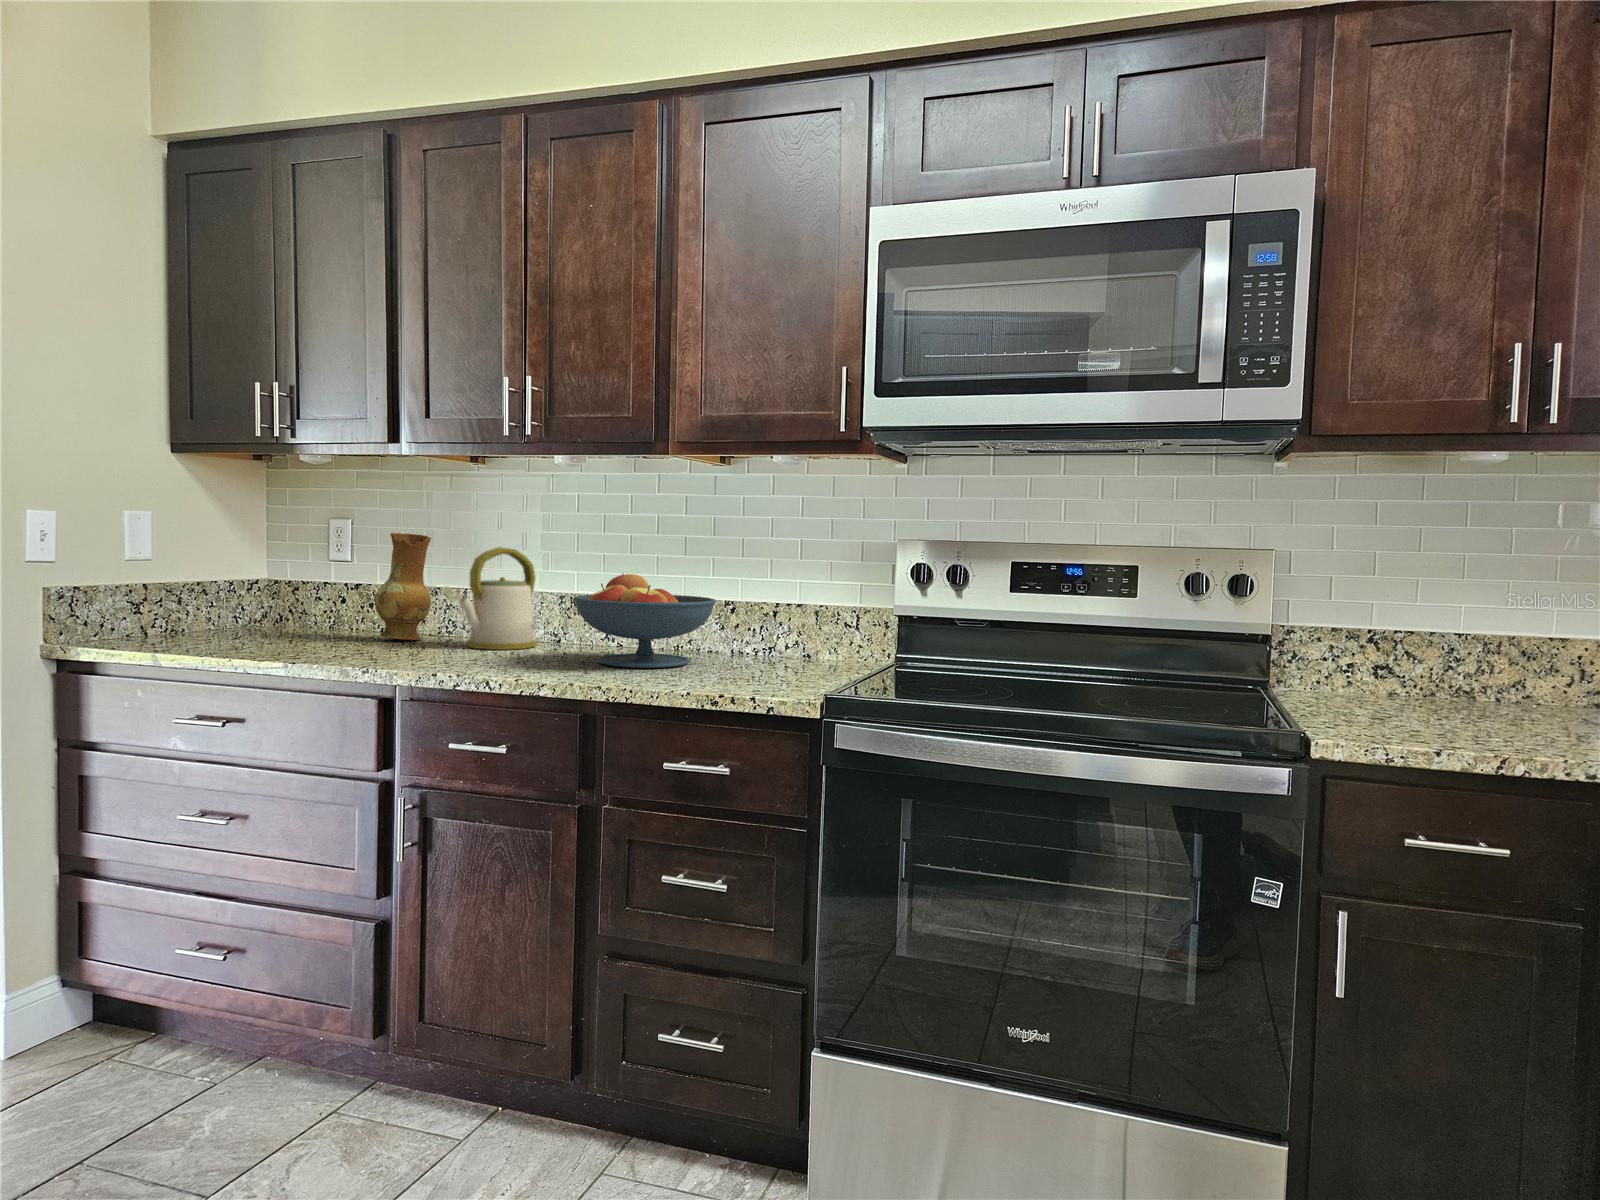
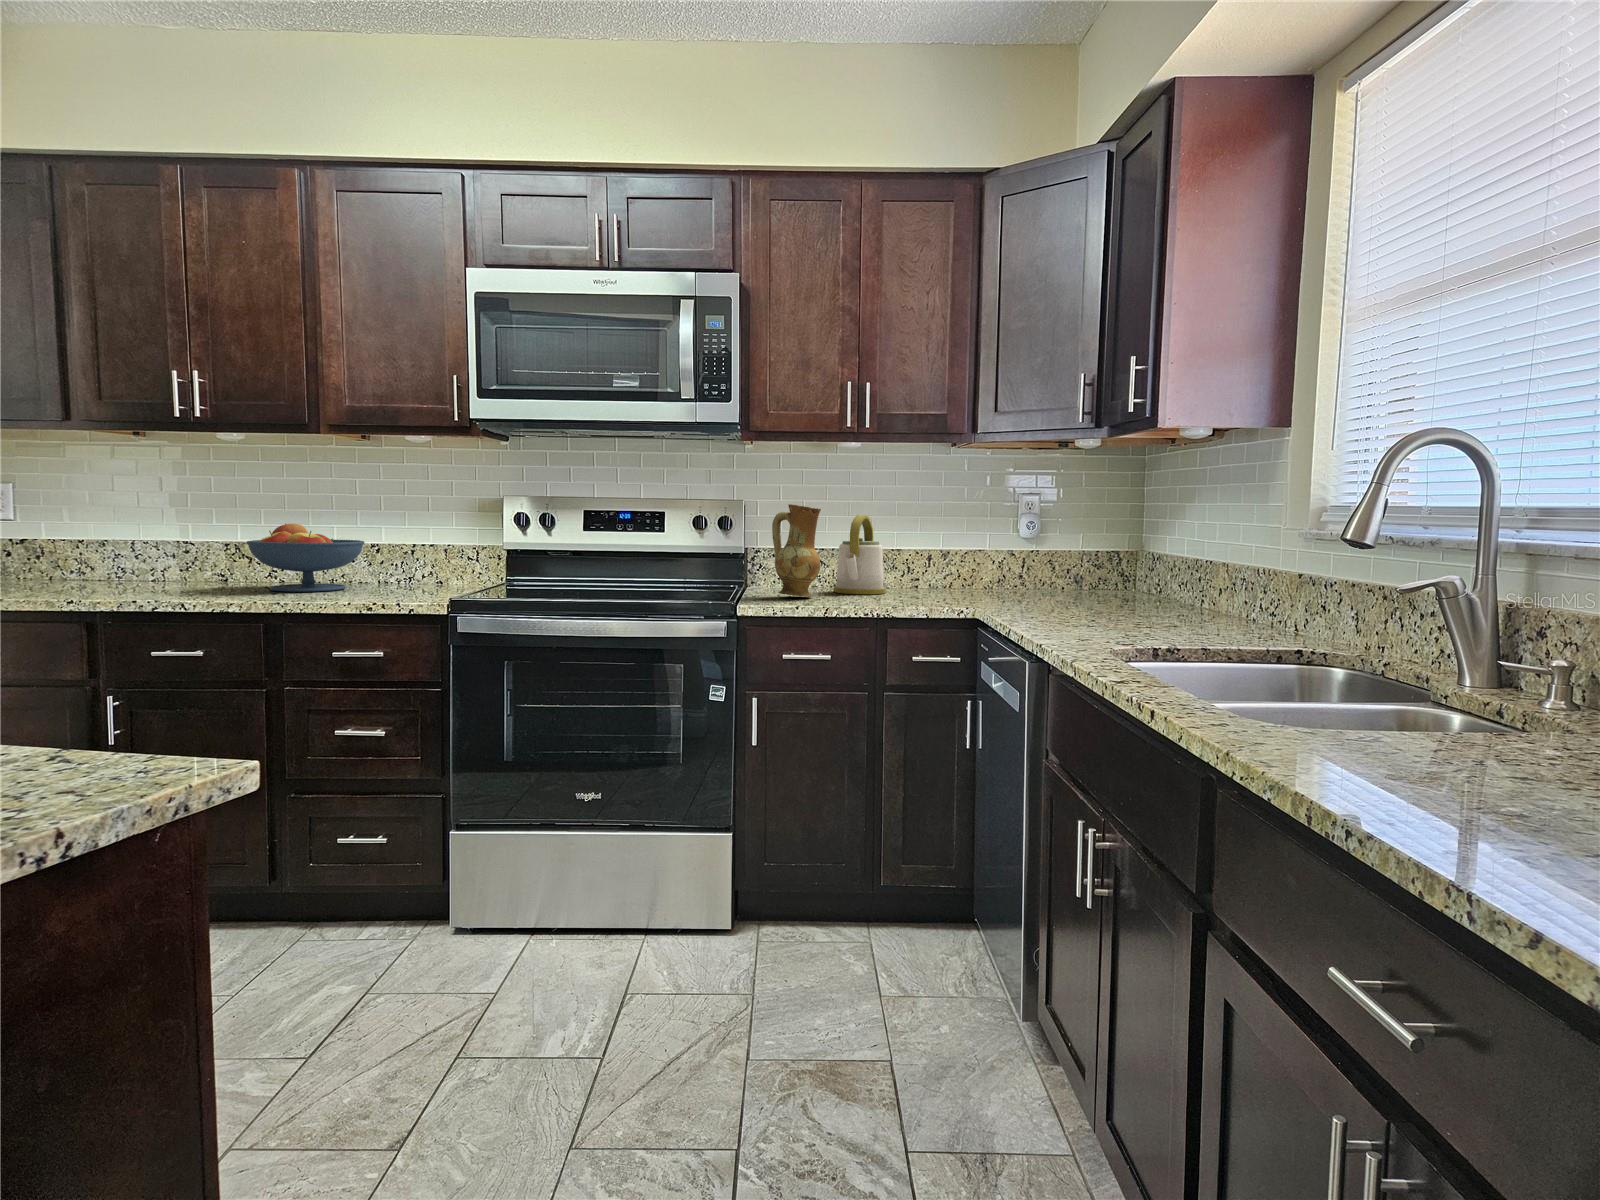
ceramic jug: present [375,533,431,641] -> present [772,504,821,597]
kettle: present [458,547,536,649] -> present [834,515,886,594]

